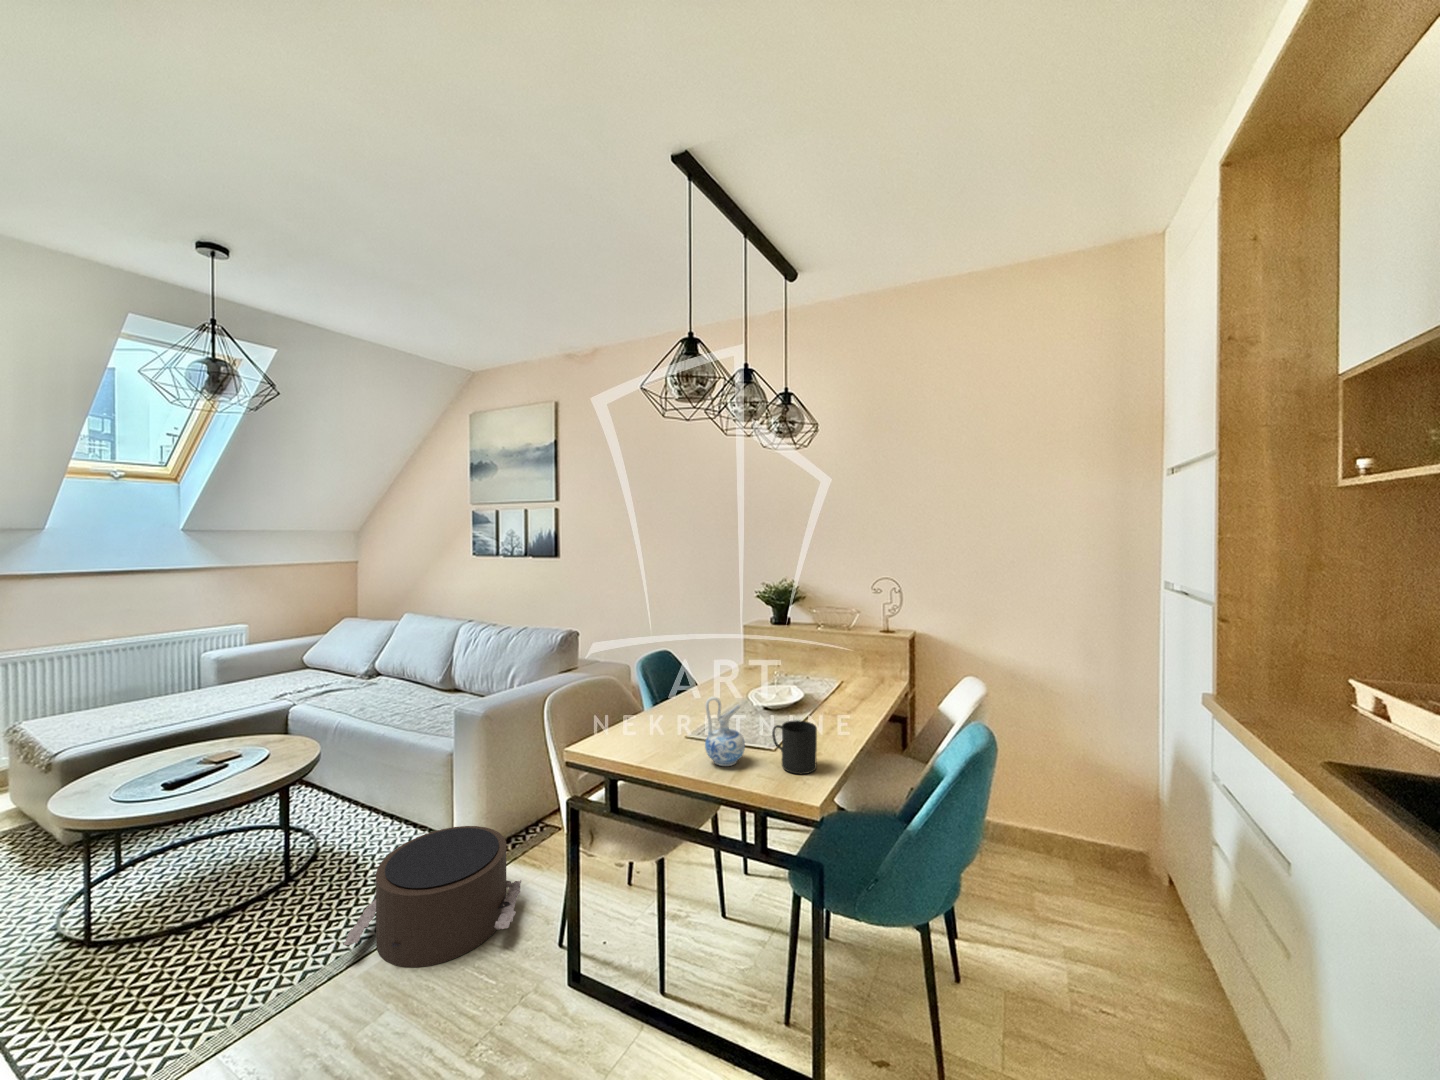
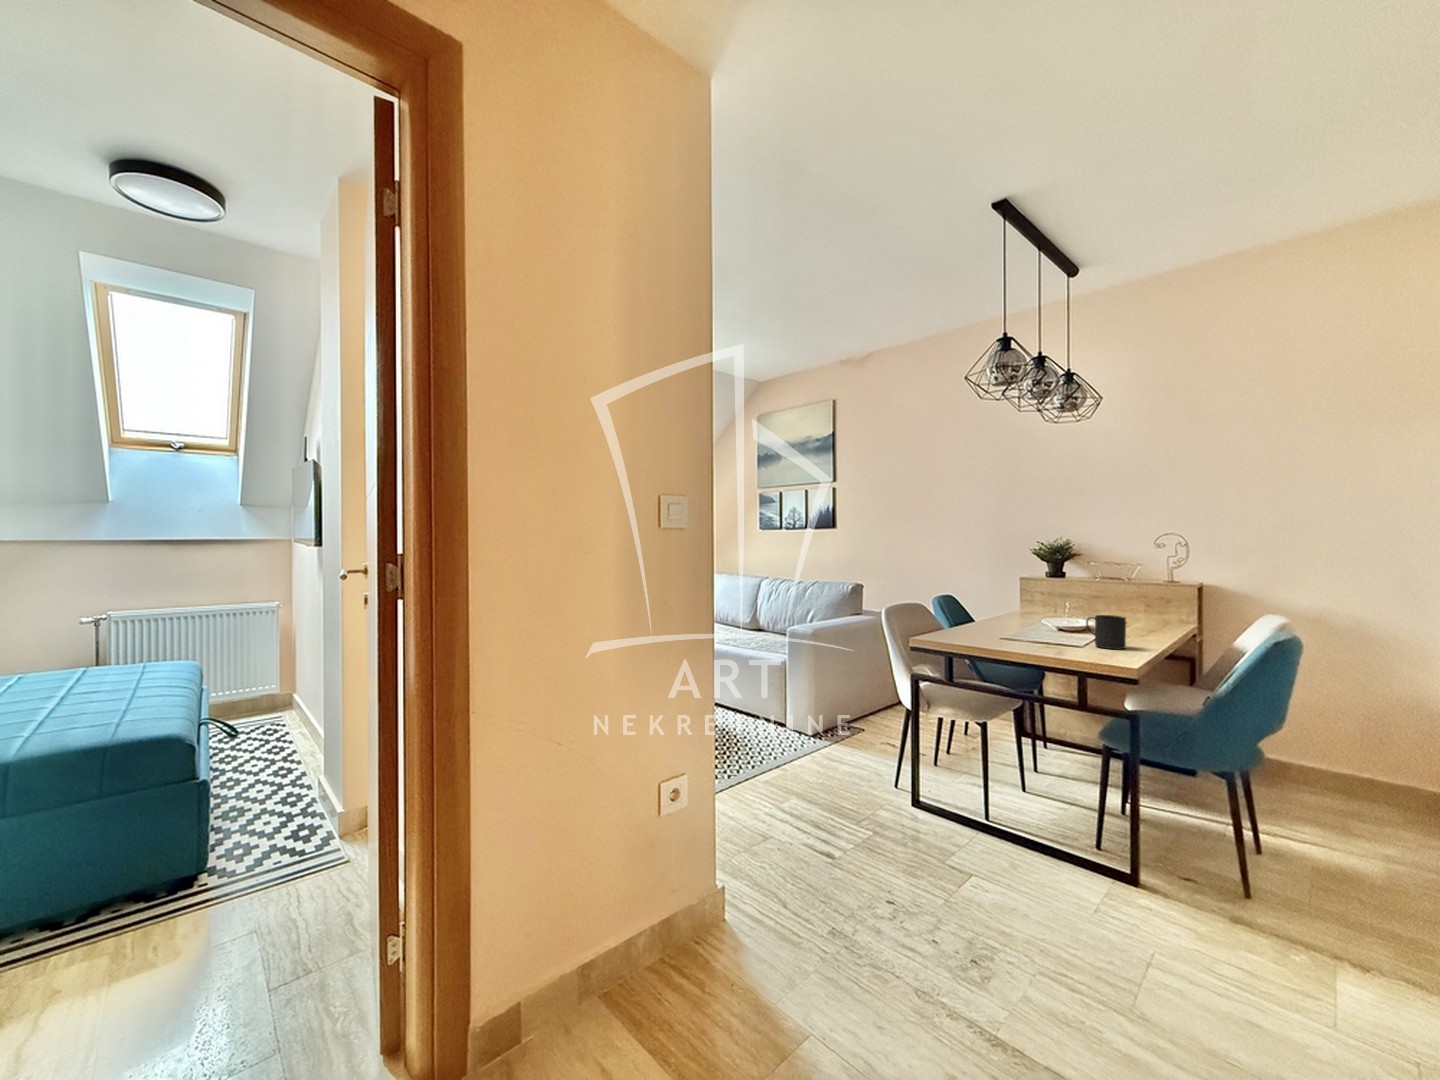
ceramic pitcher: present [705,697,745,766] -> none [1029,595,1063,644]
pouf: present [344,826,521,967] -> none [755,705,861,779]

